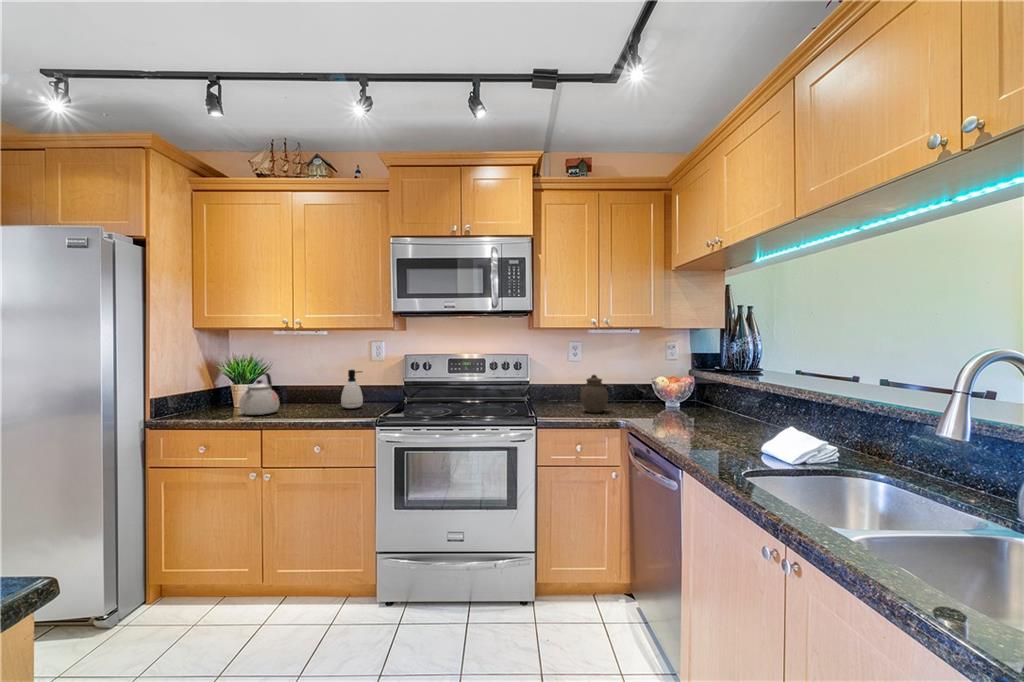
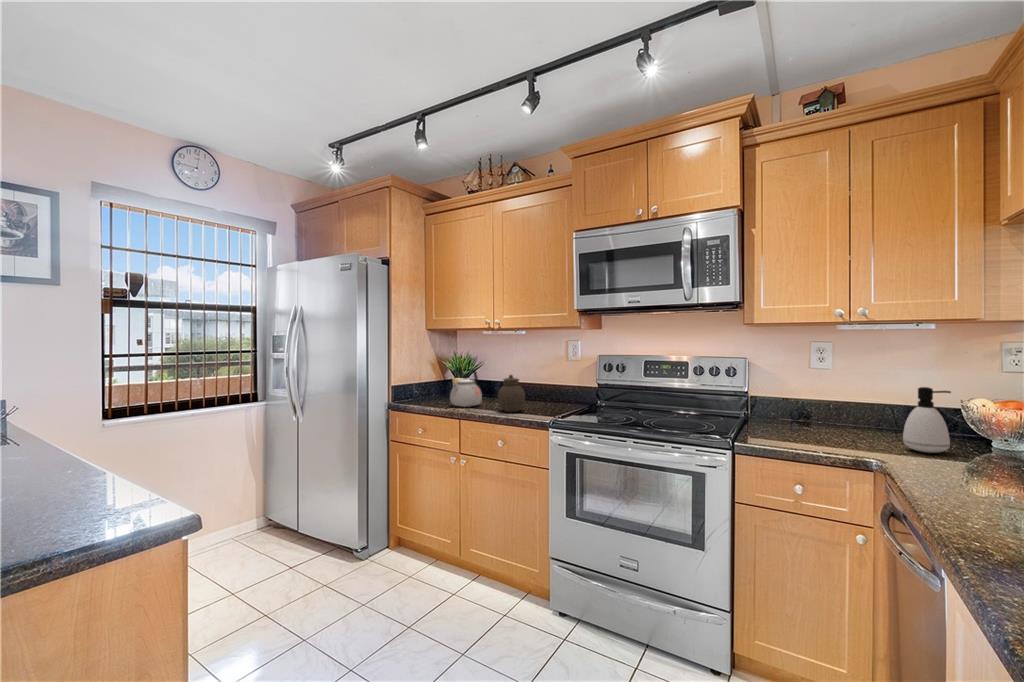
soap dispenser: present [341,370,363,409] -> present [903,387,951,453]
jar: present [580,375,608,413] -> present [498,375,525,412]

